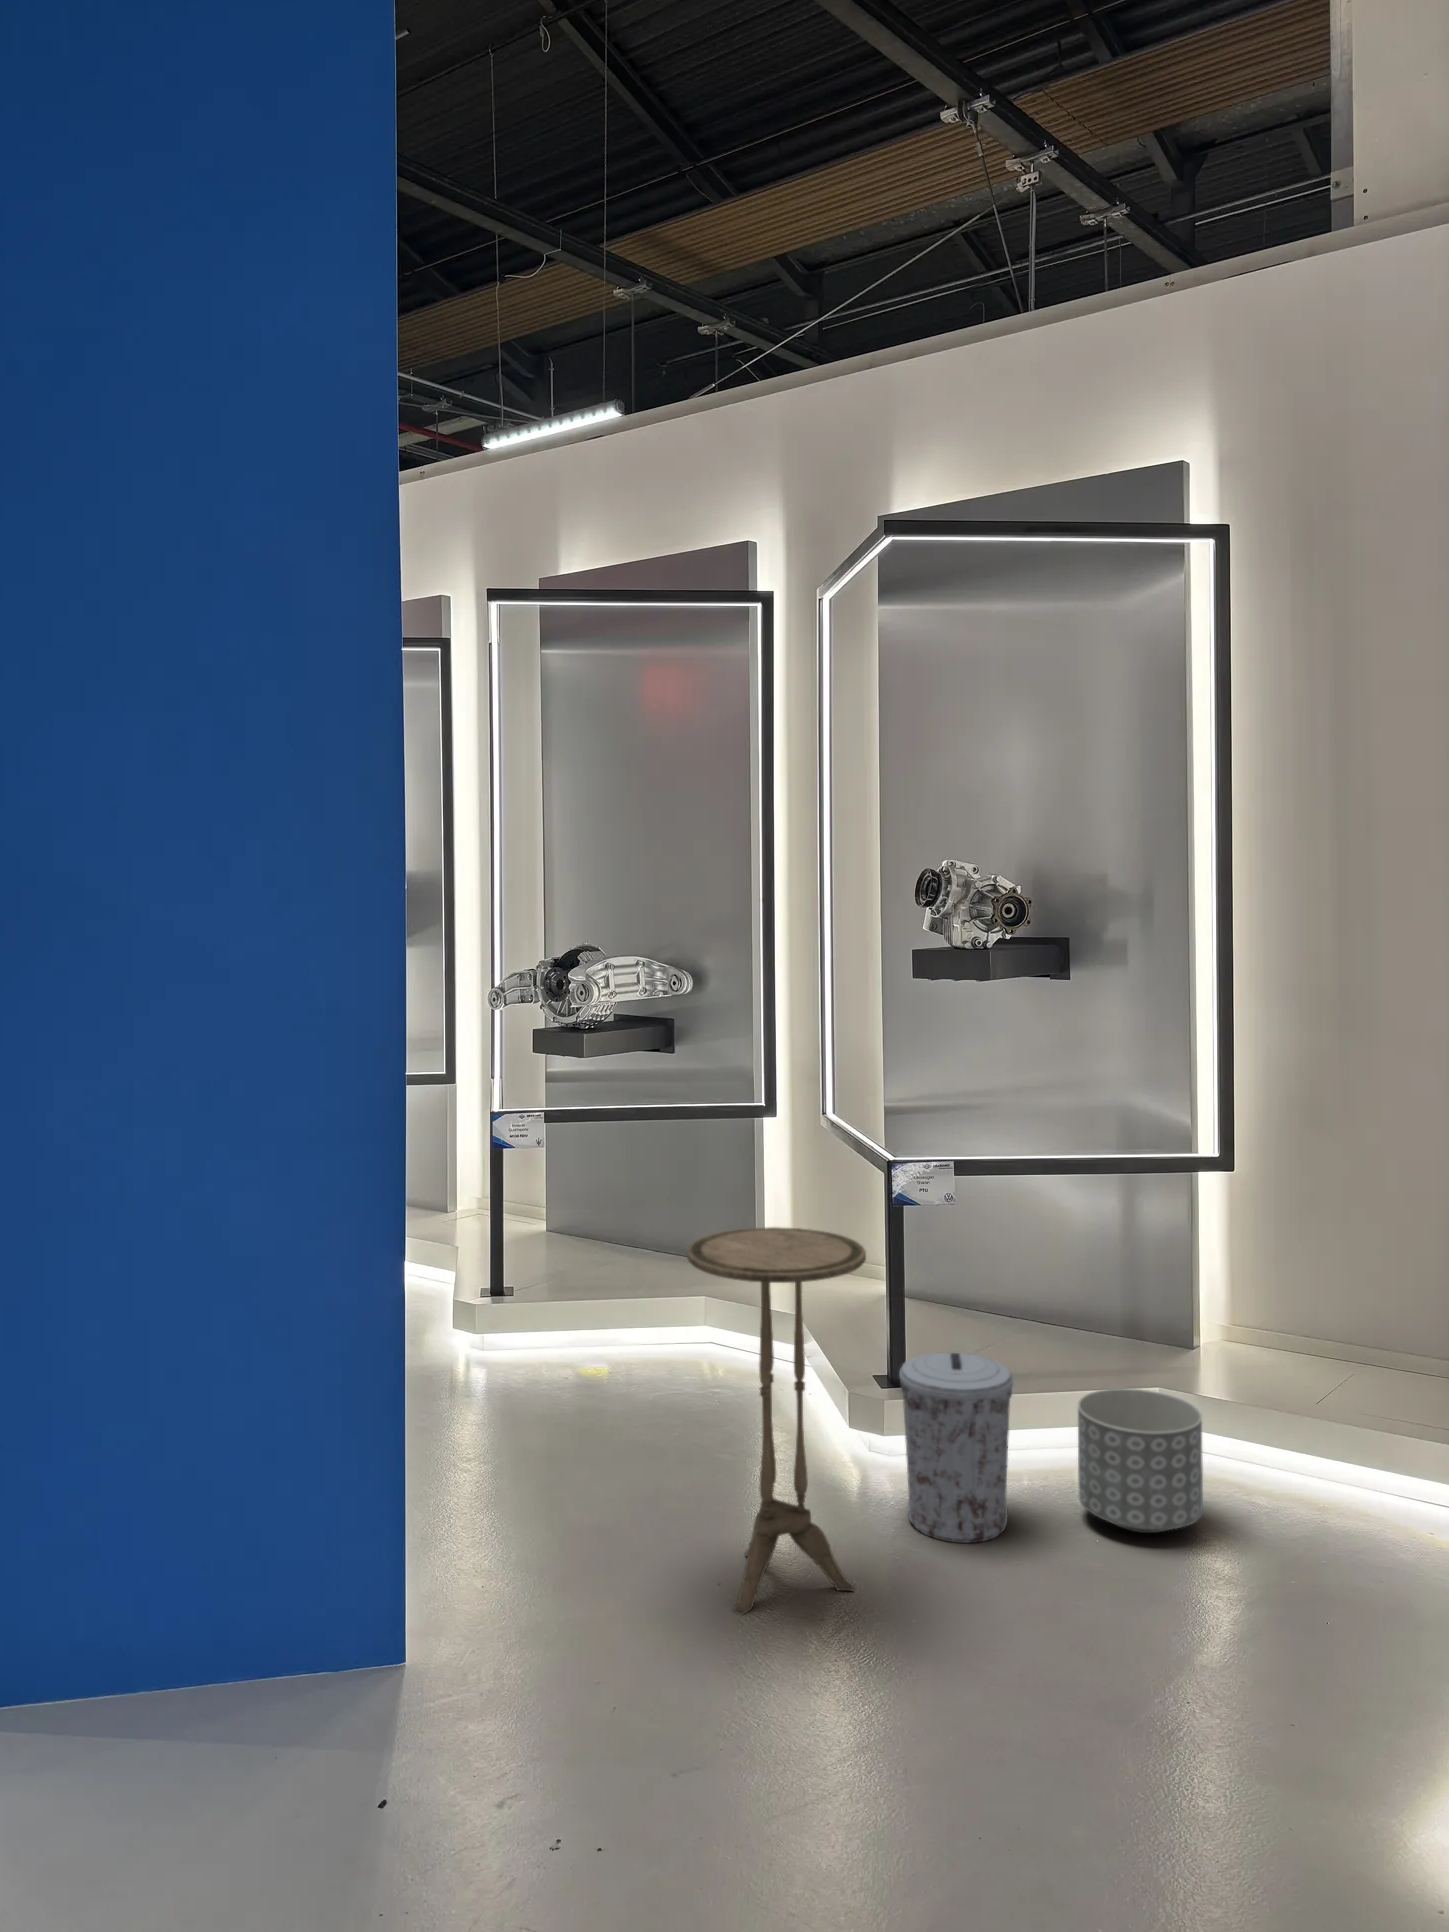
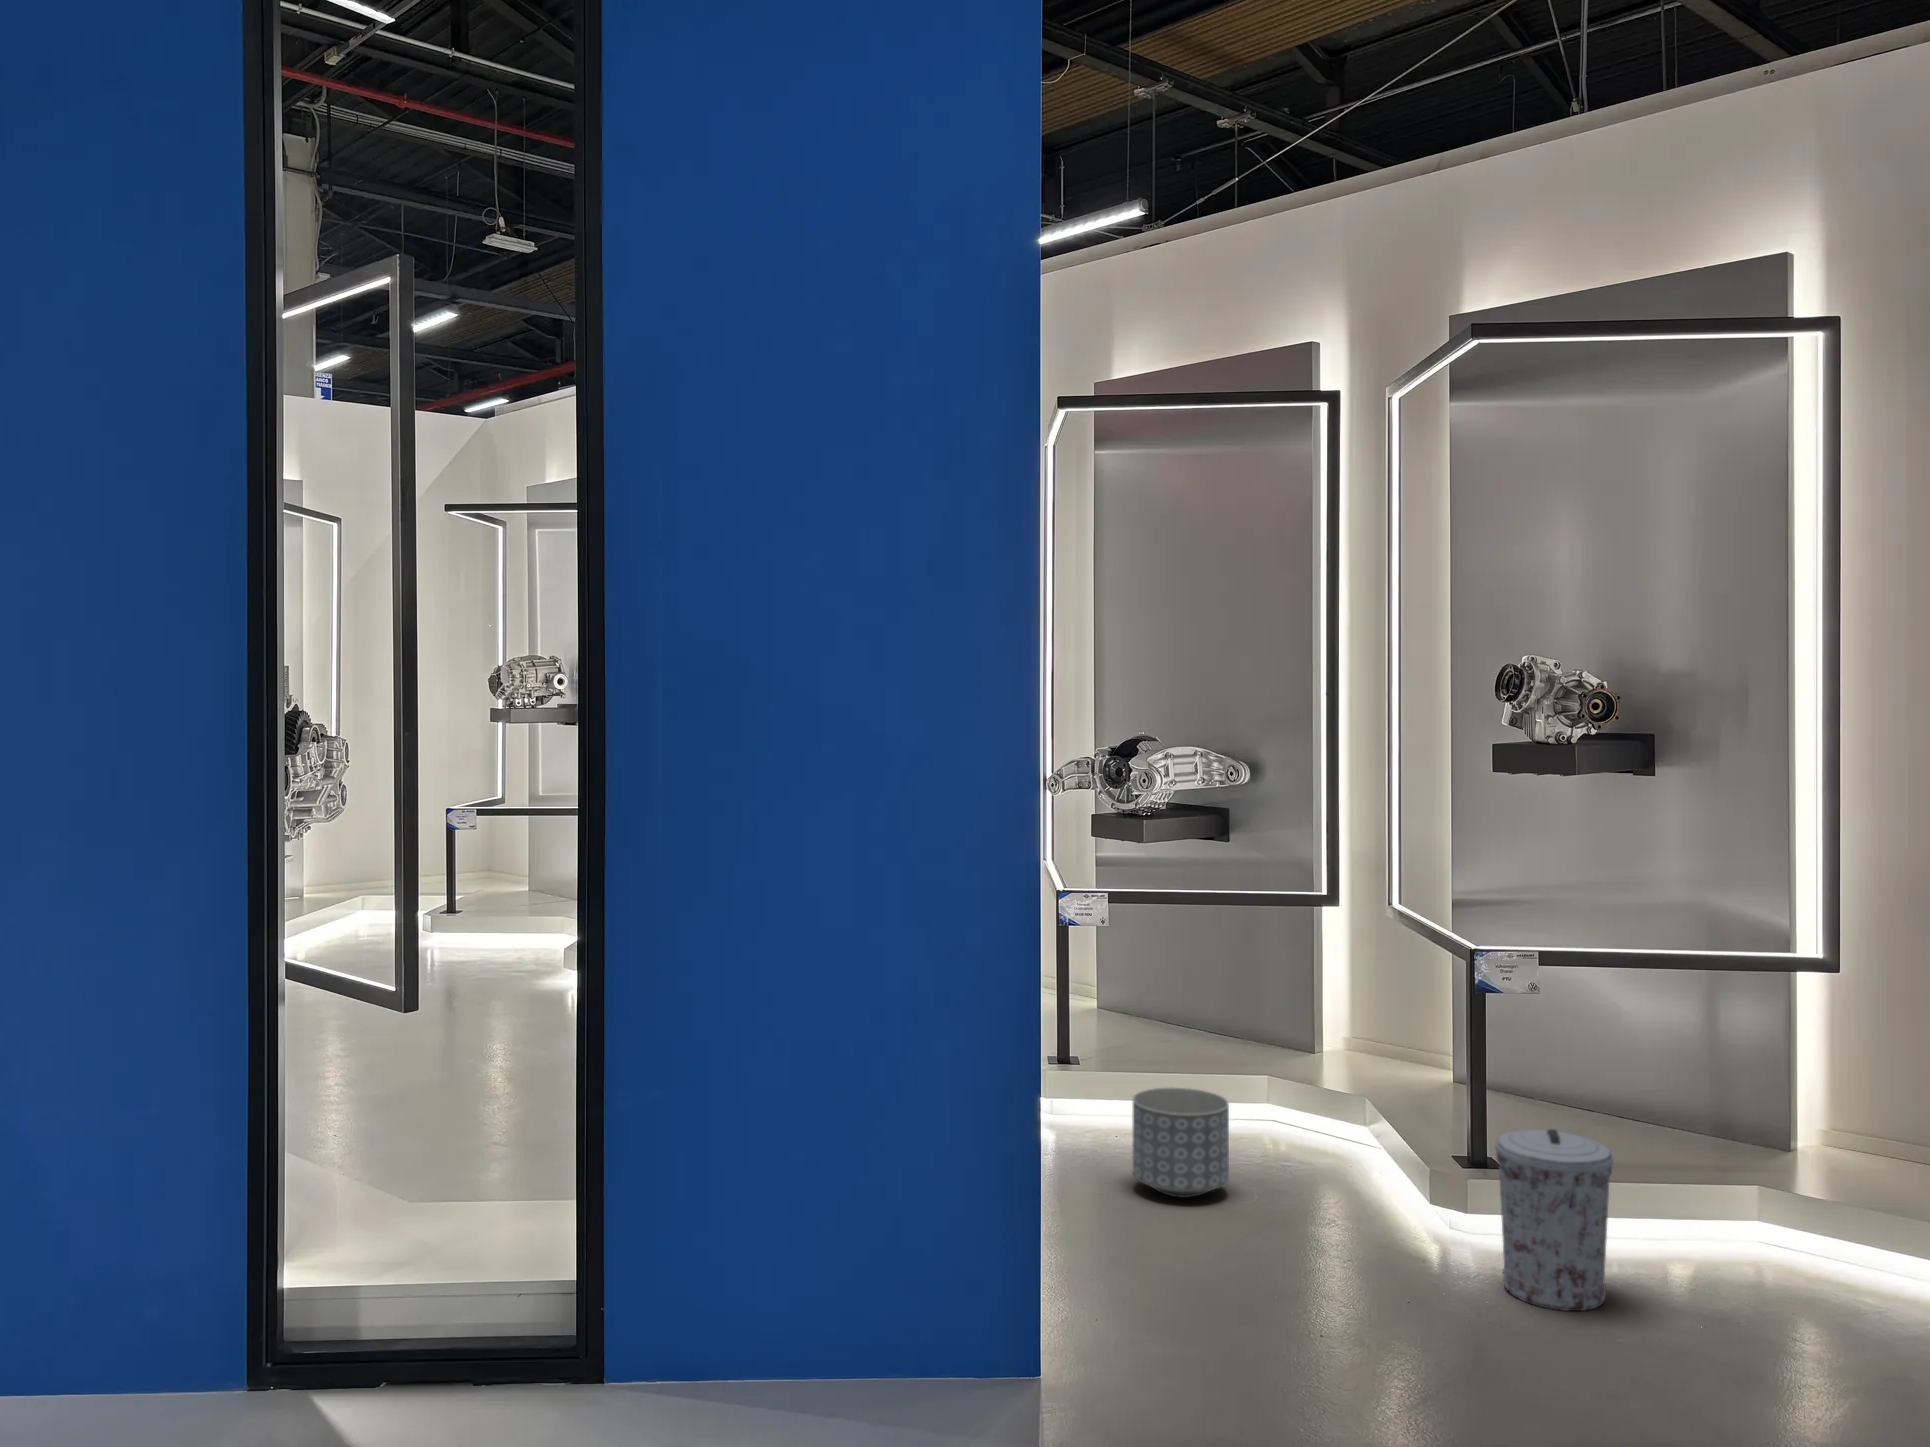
side table: present [687,1227,866,1615] -> none [1299,996,1475,1351]
planter: present [1078,1388,1203,1533] -> present [1133,1087,1229,1198]

